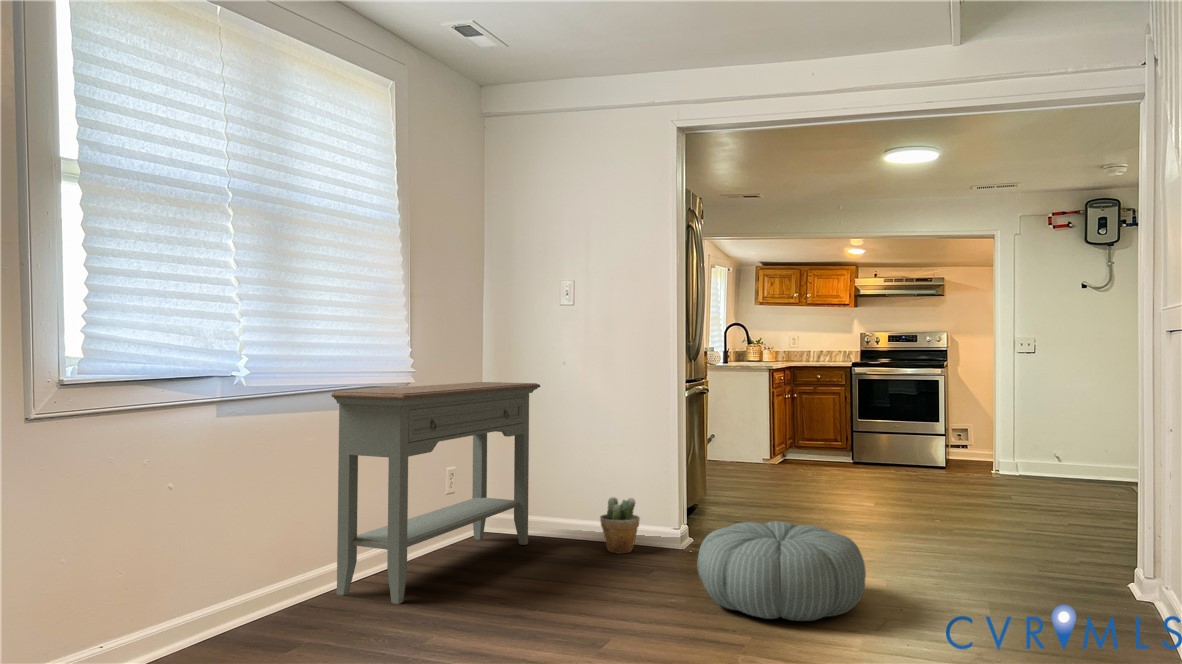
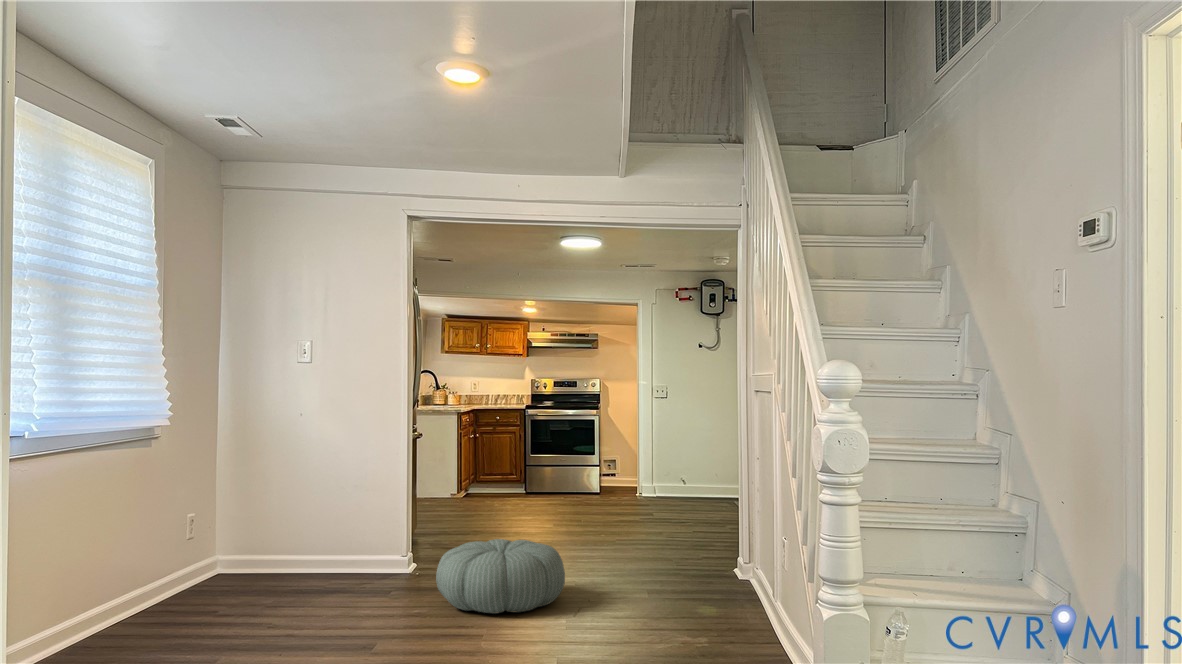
console table: present [331,382,540,604] -> none [99,433,281,641]
potted plant: present [600,497,640,553] -> none [337,531,373,581]

